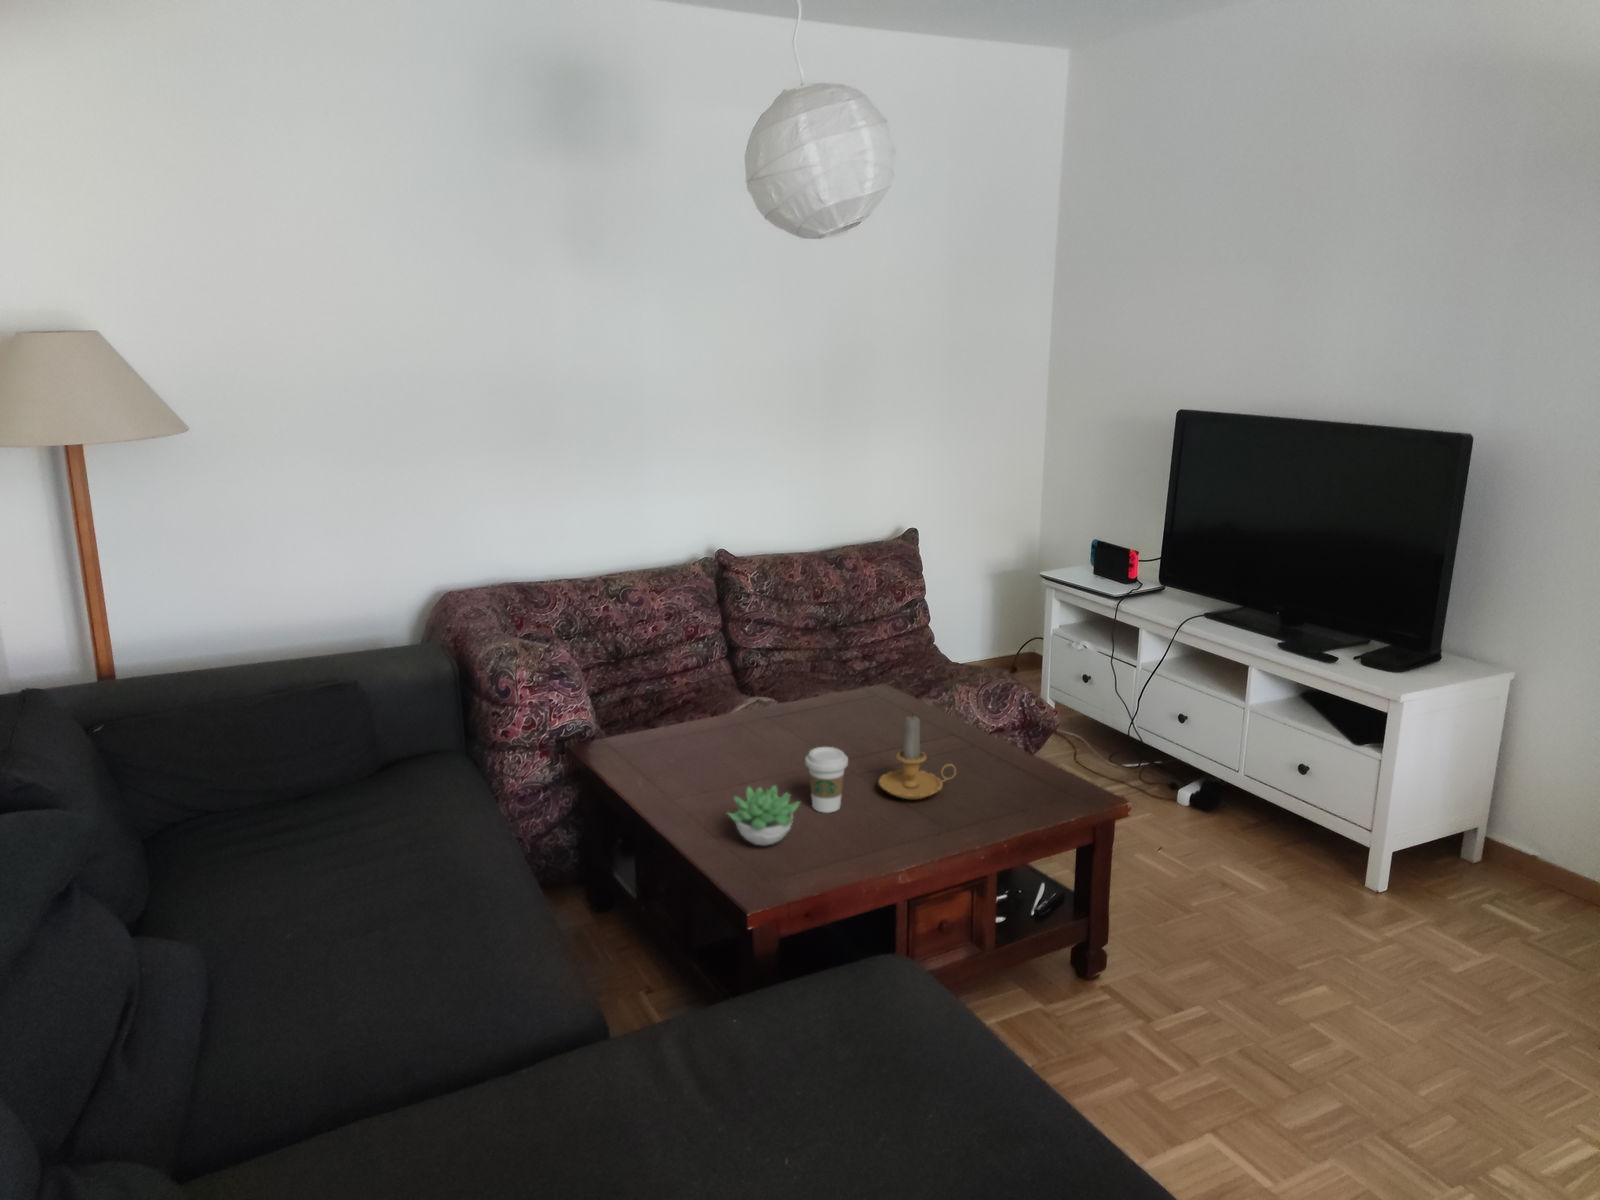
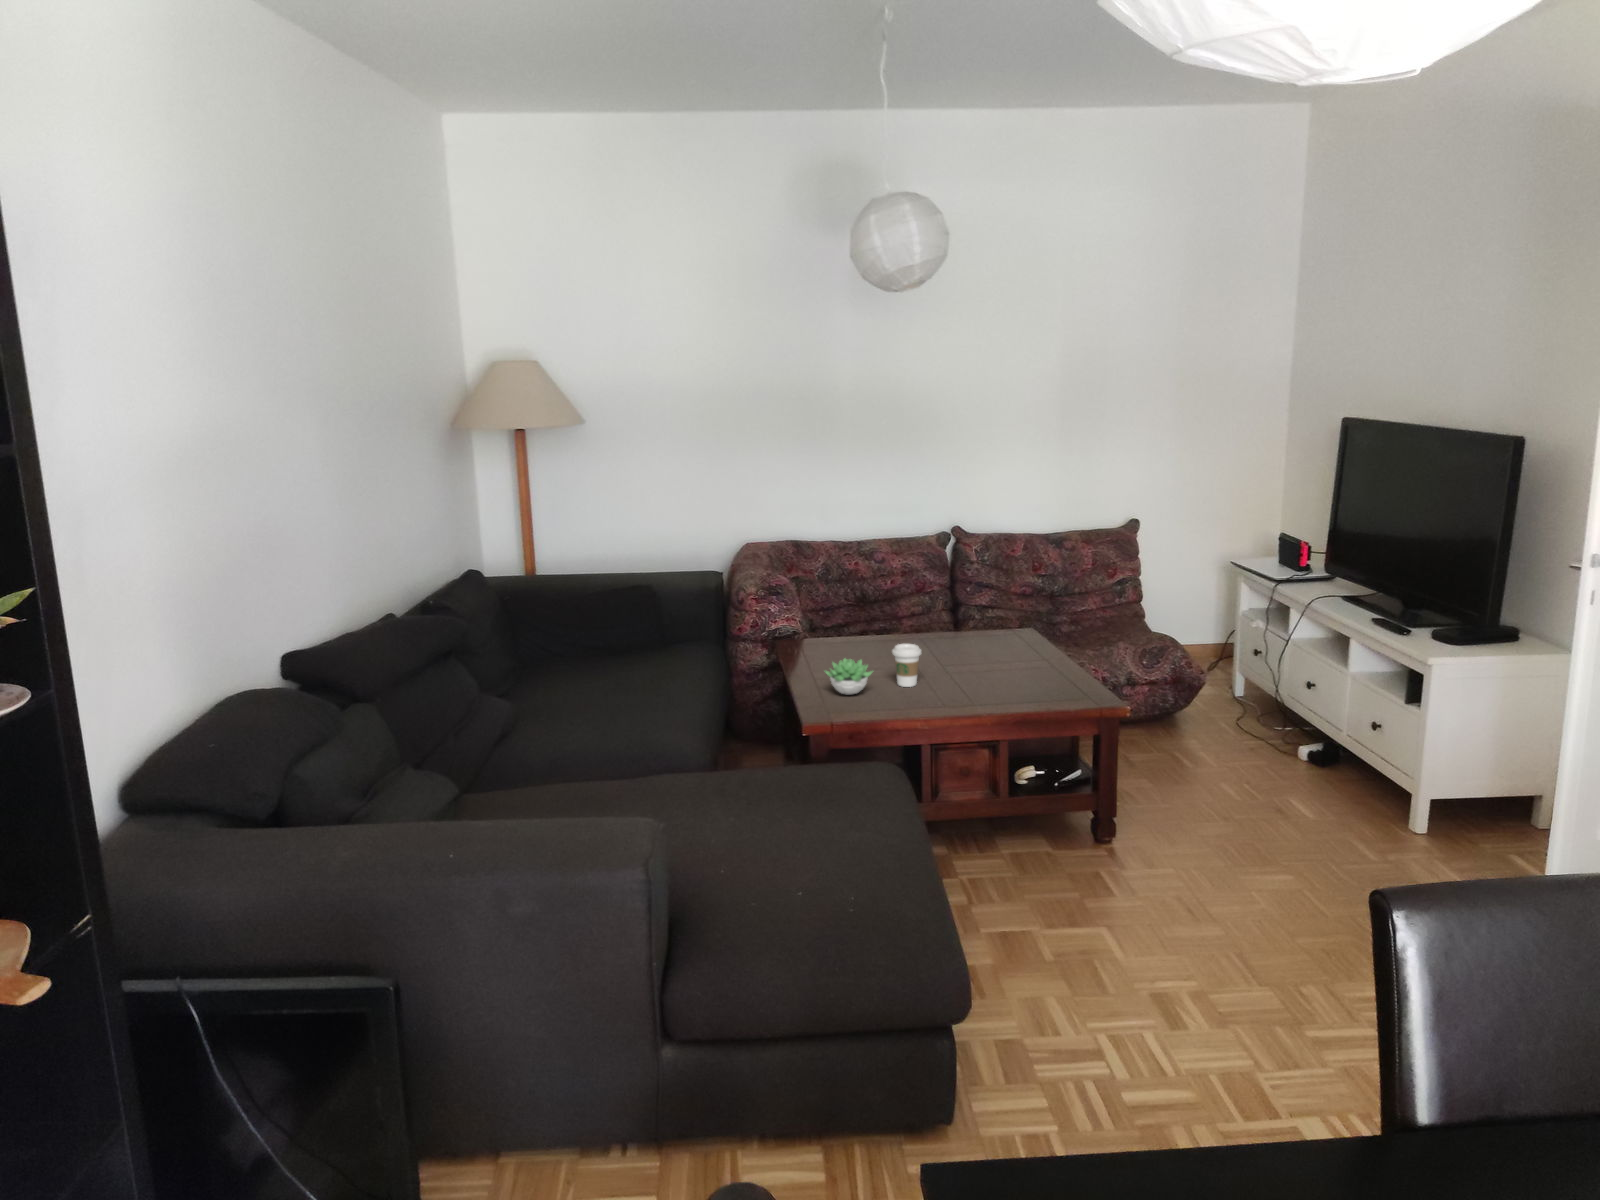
candle: present [879,716,955,799] -> none [949,627,1006,687]

